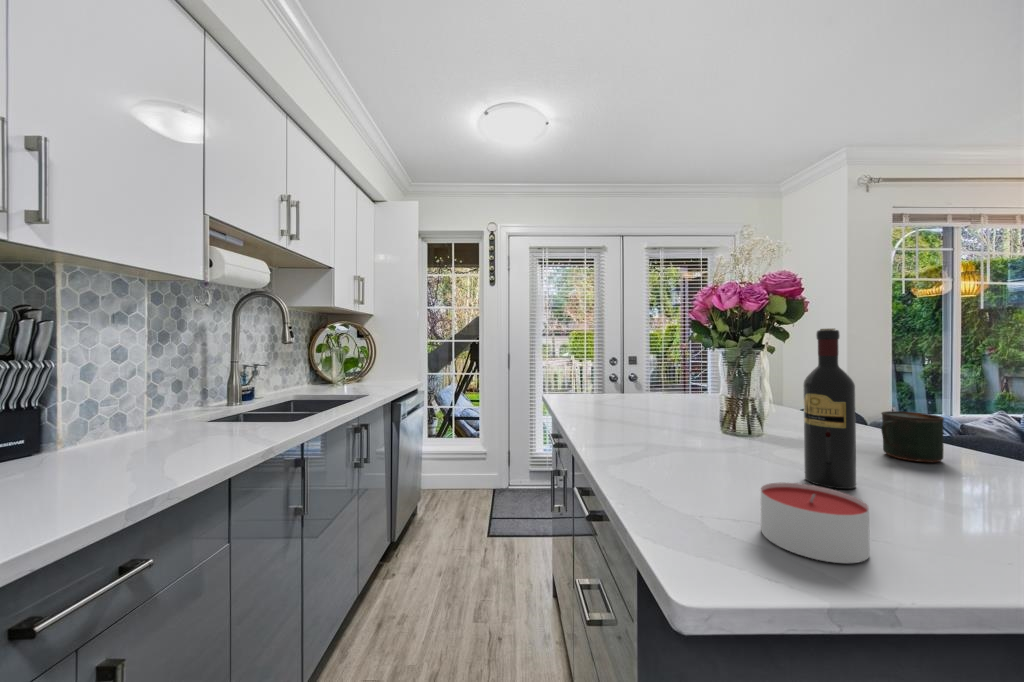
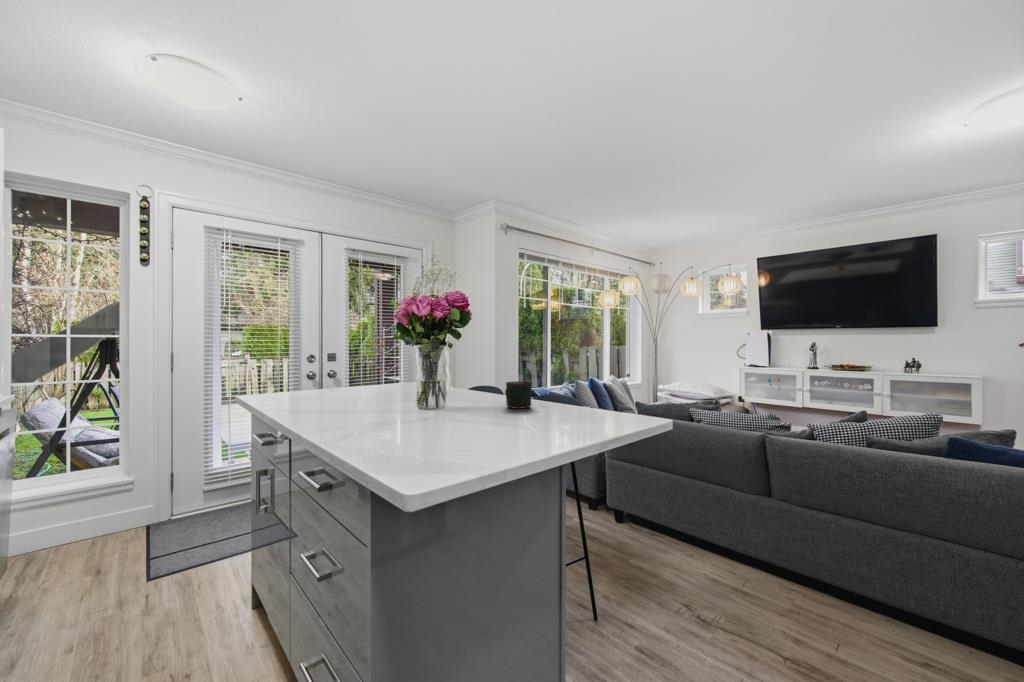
wine bottle: present [803,329,856,489] -> none [467,332,491,425]
candle: present [761,483,870,563] -> none [446,419,493,451]

